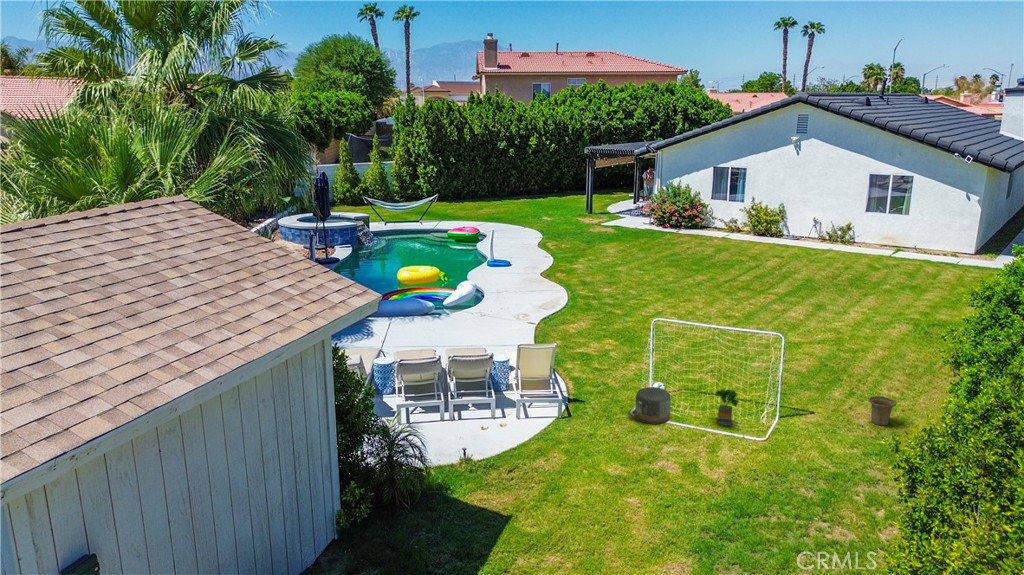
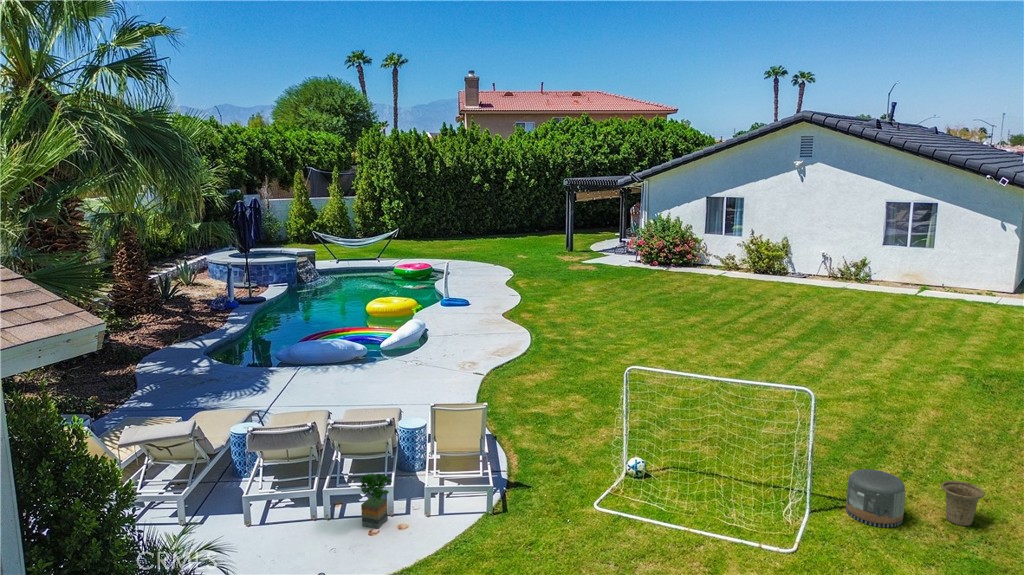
pouf: present [635,387,671,424] -> present [846,469,905,528]
potted tree: present [716,389,739,426] -> present [360,474,392,529]

